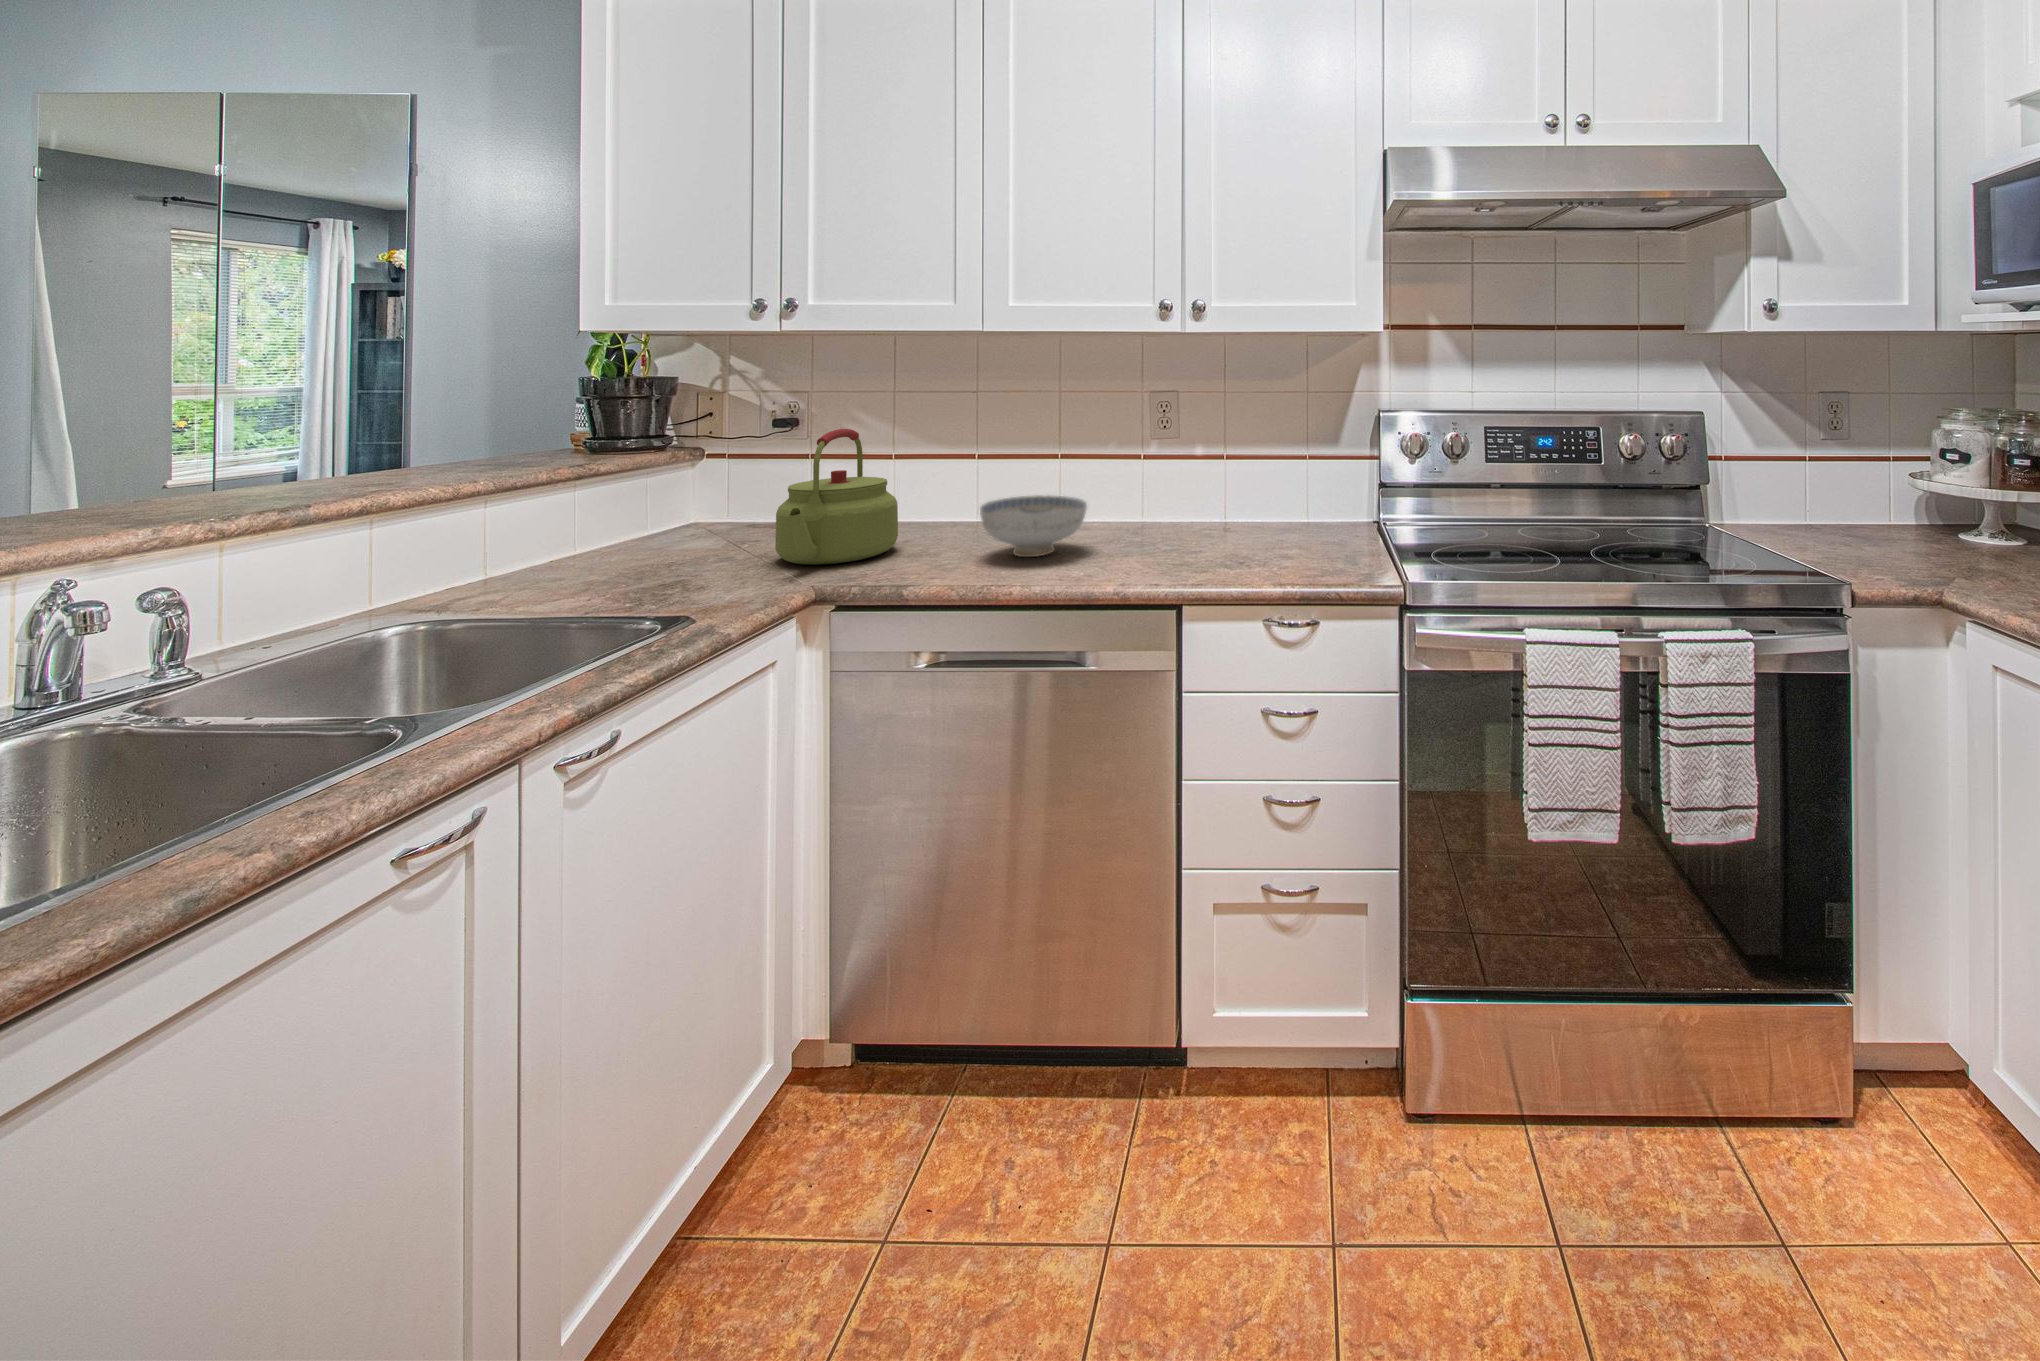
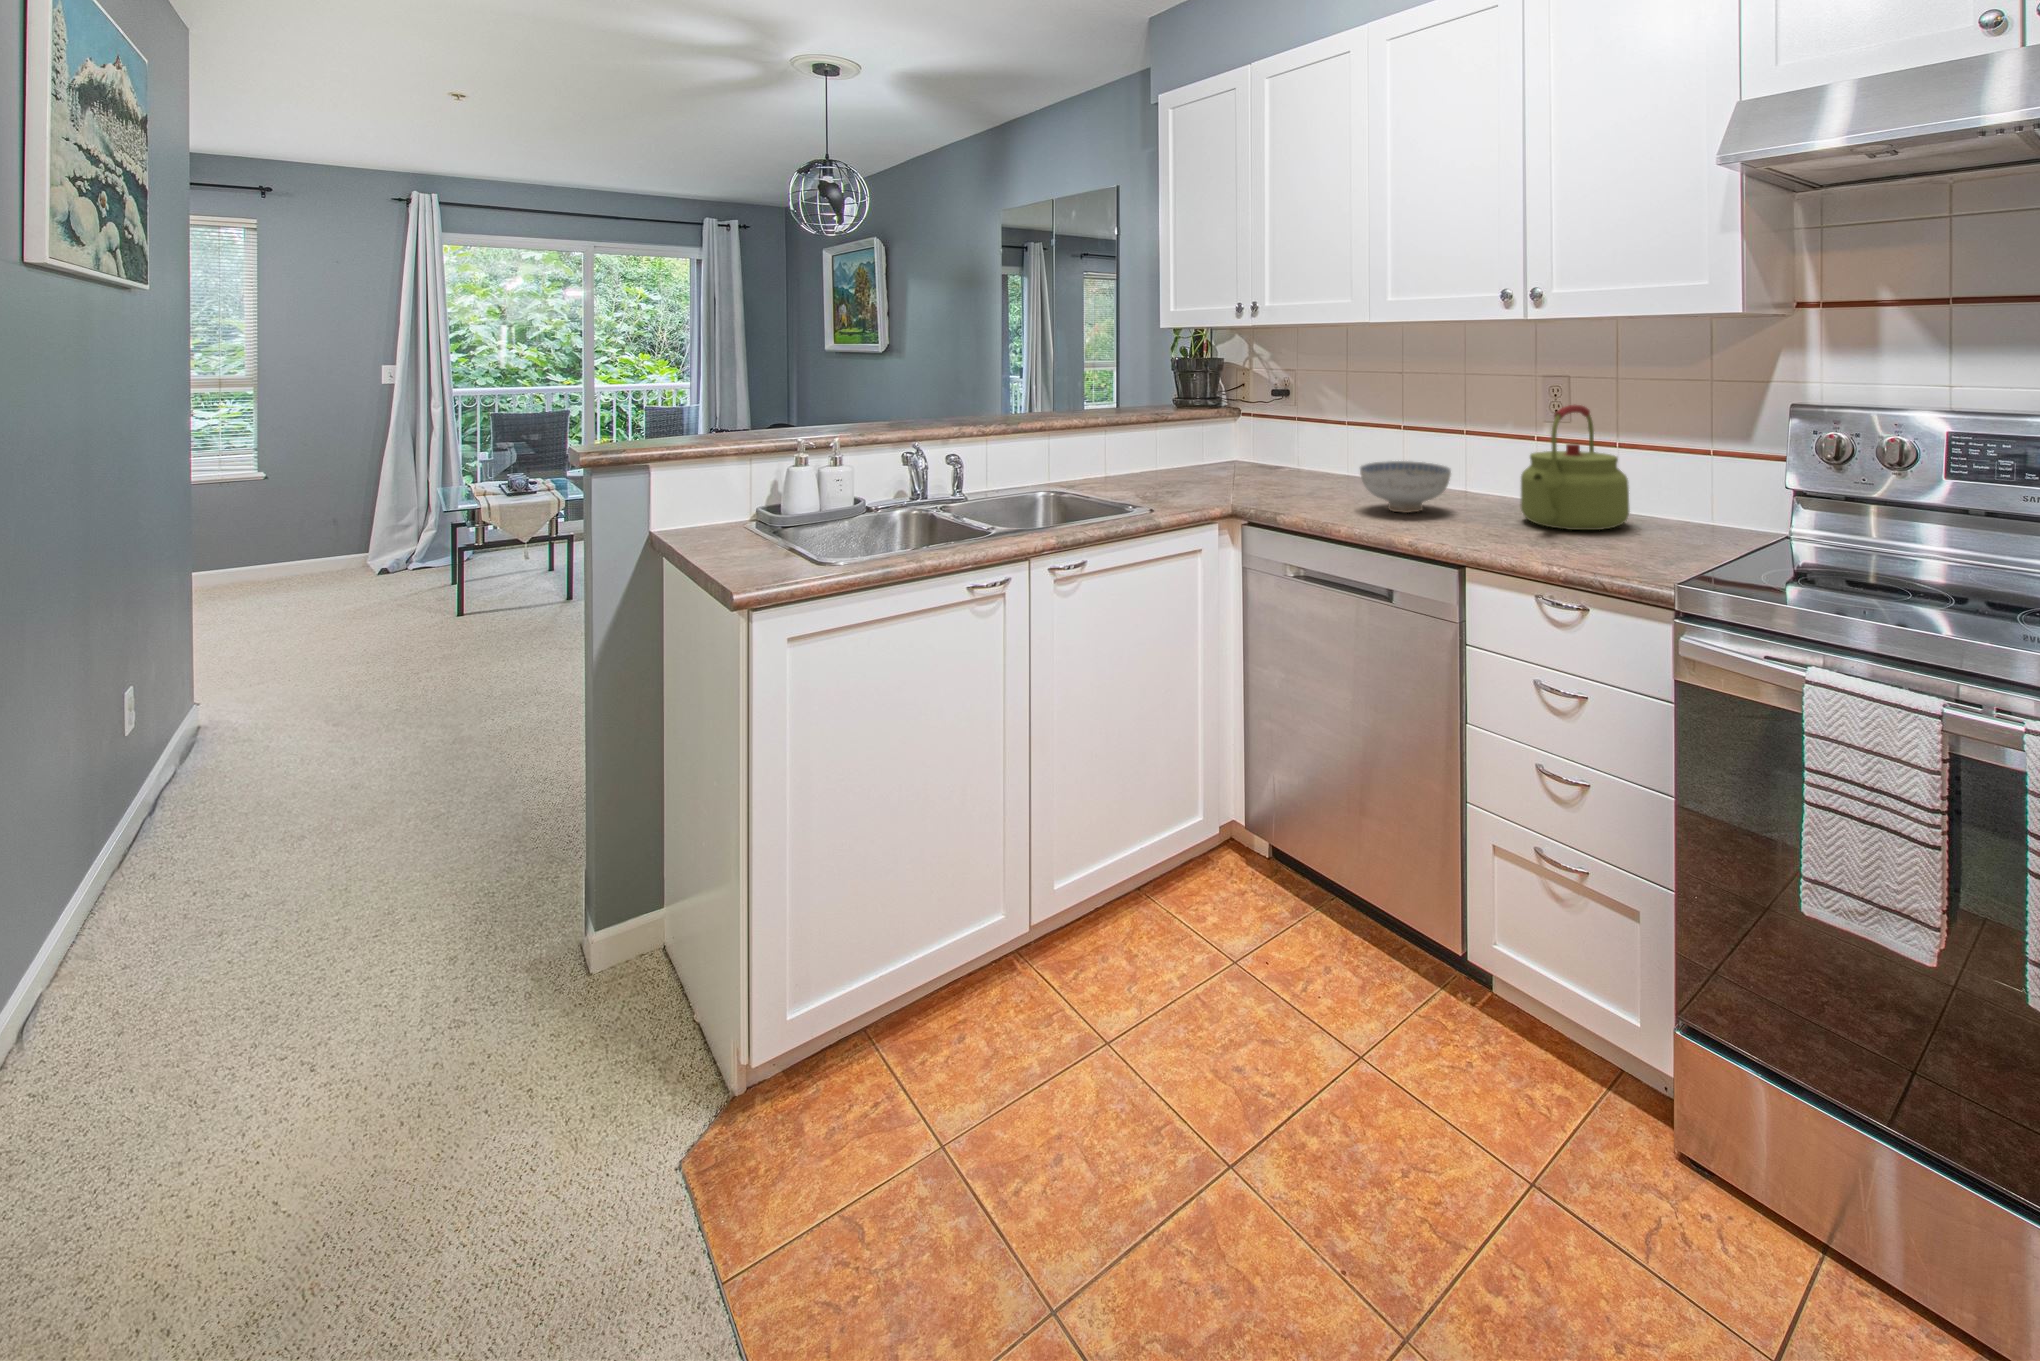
kettle: present [775,429,898,565] -> present [1521,405,1629,530]

